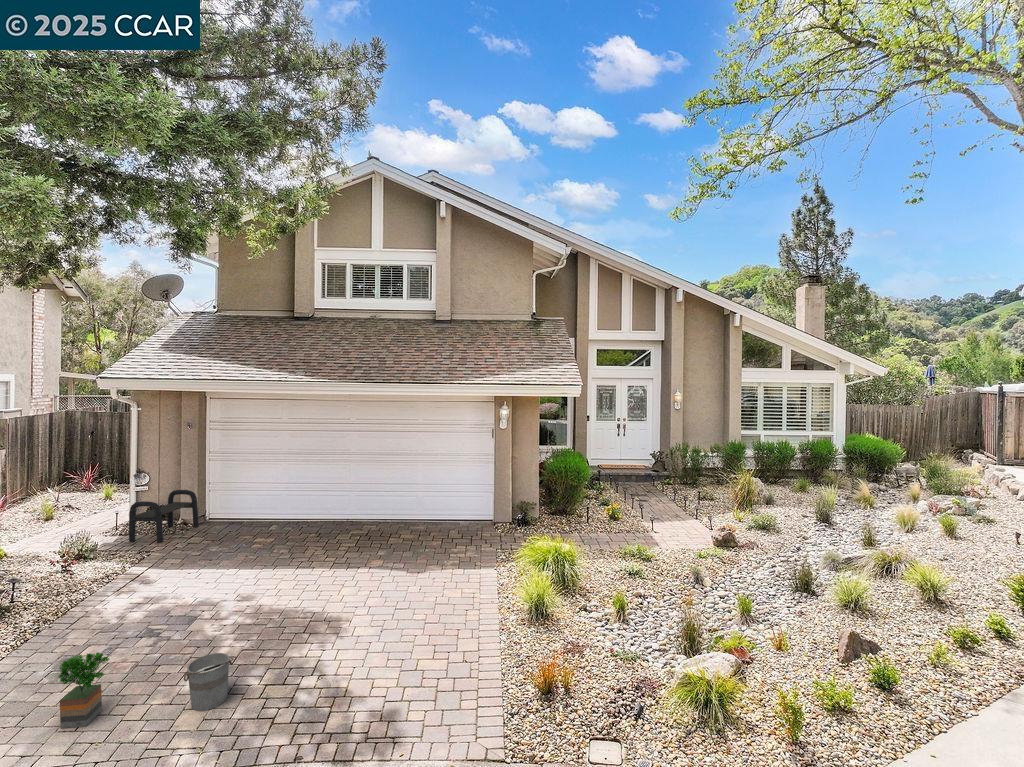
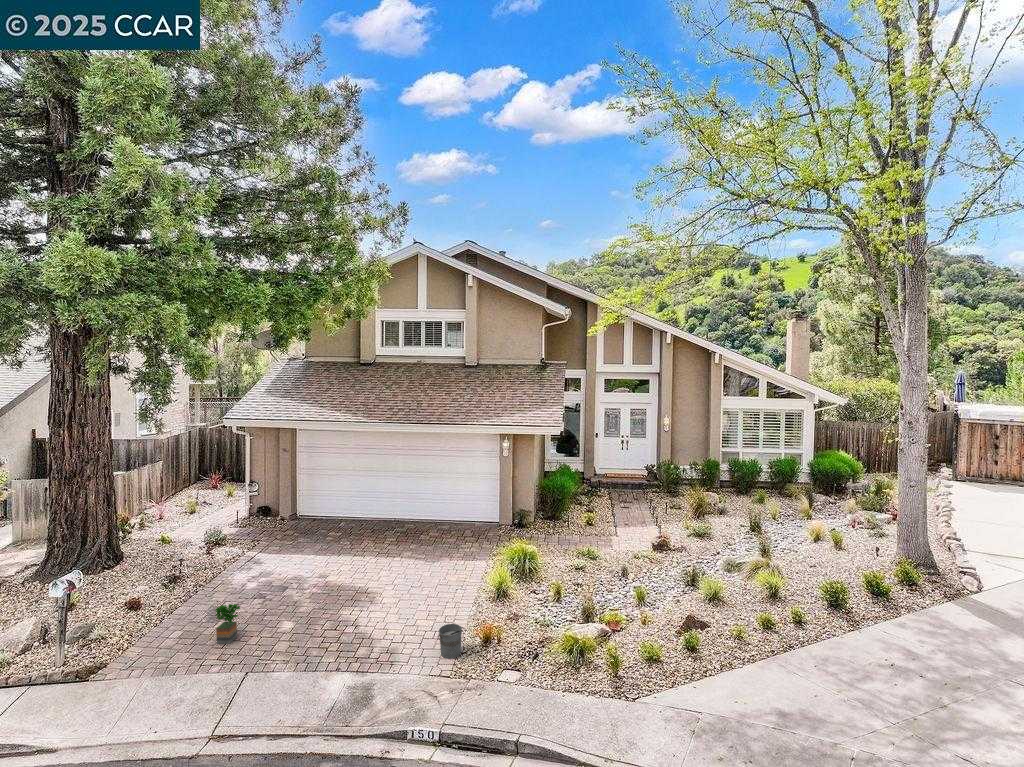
bench: present [129,490,199,543] -> none [246,495,291,533]
bucket: present [184,653,233,711] -> present [438,624,463,659]

